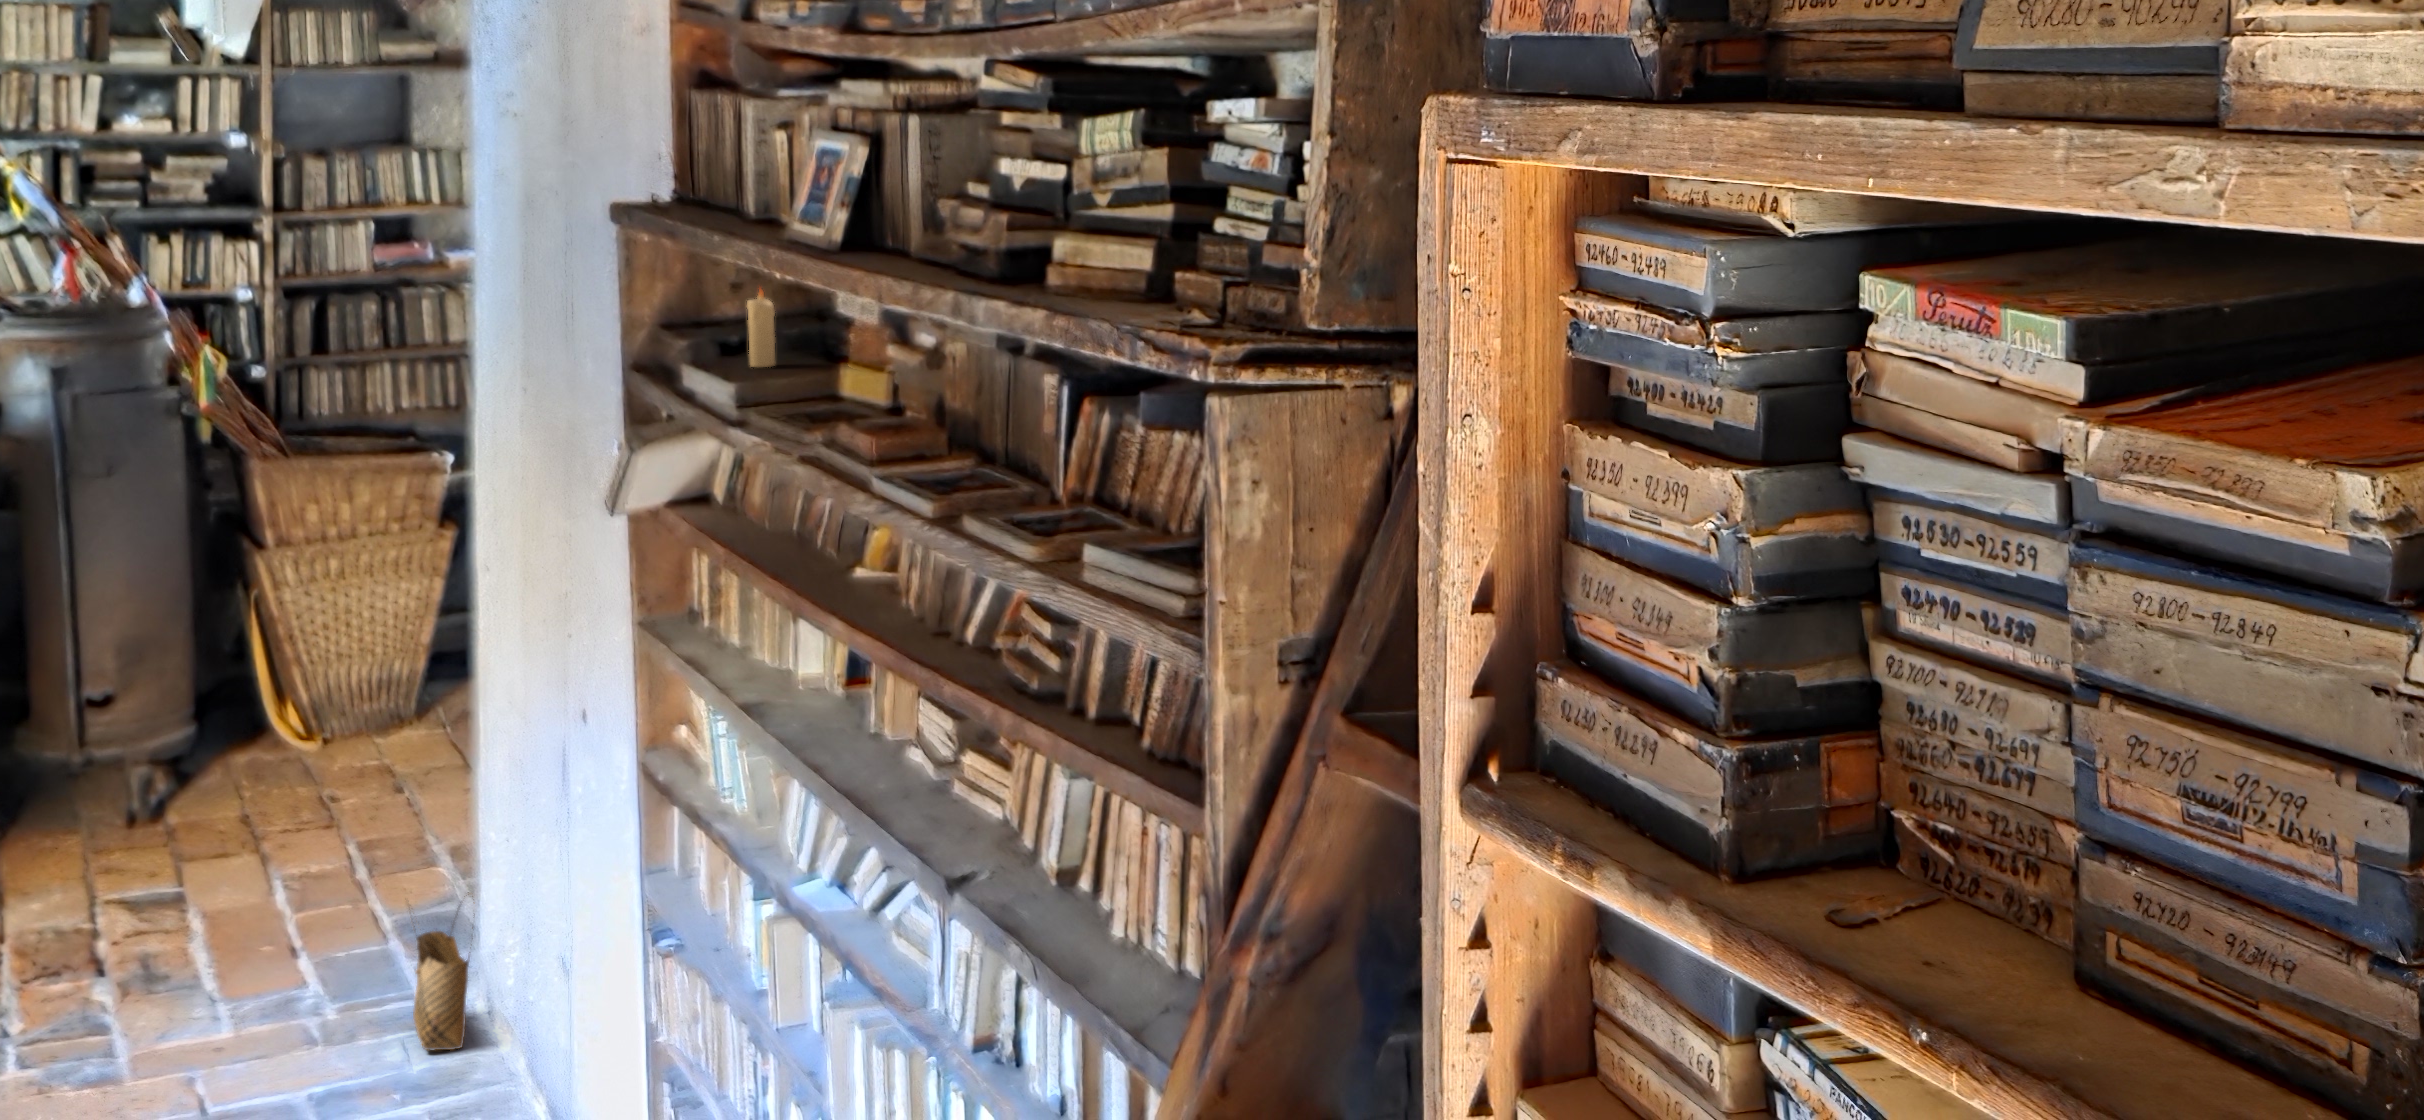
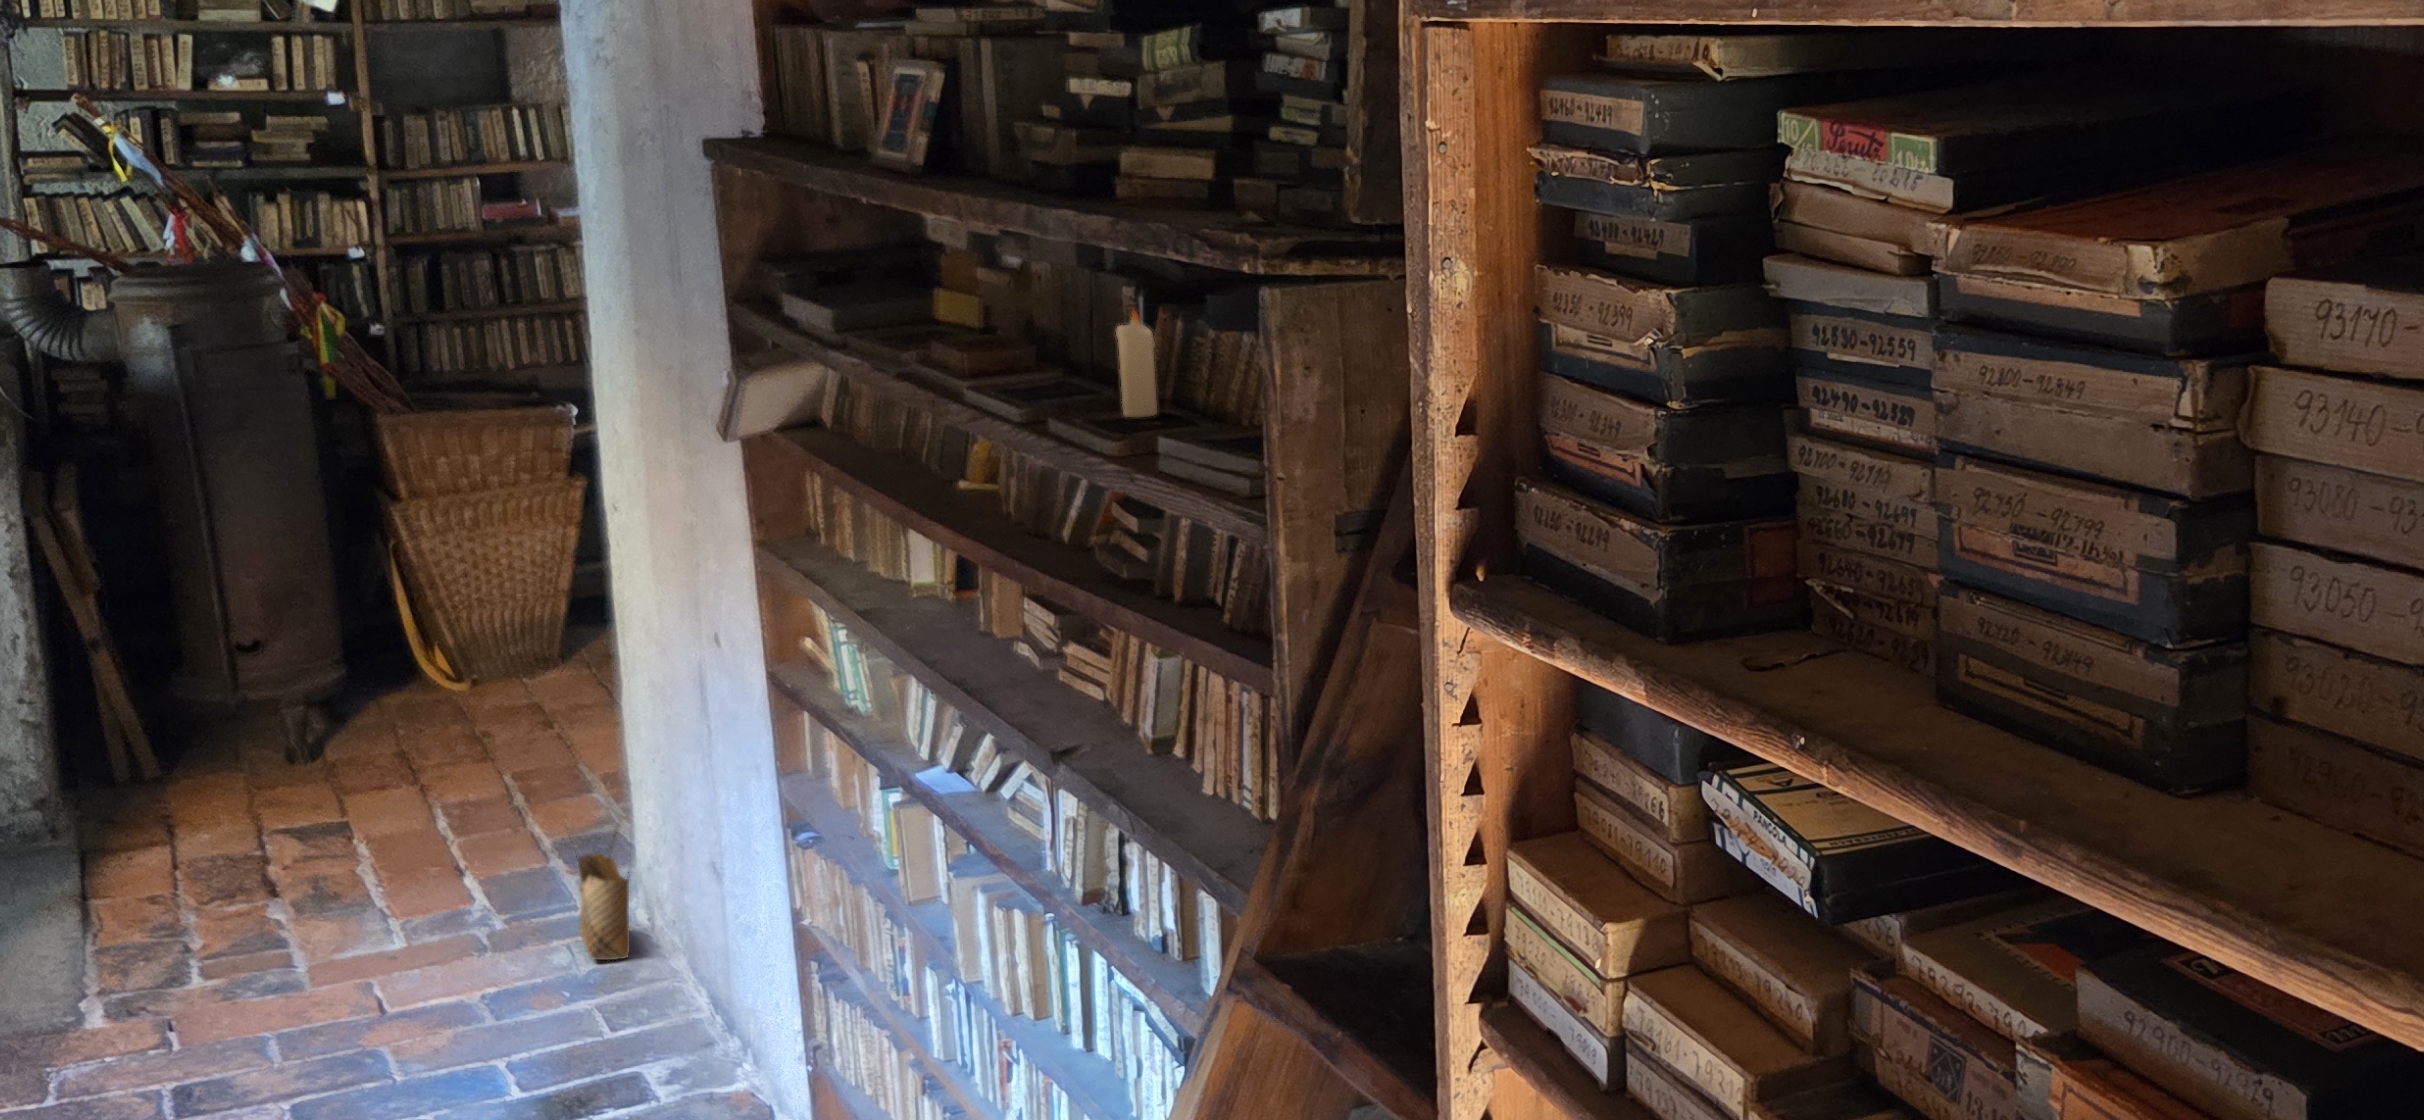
candle: present [747,289,775,367] -> present [1116,310,1157,417]

